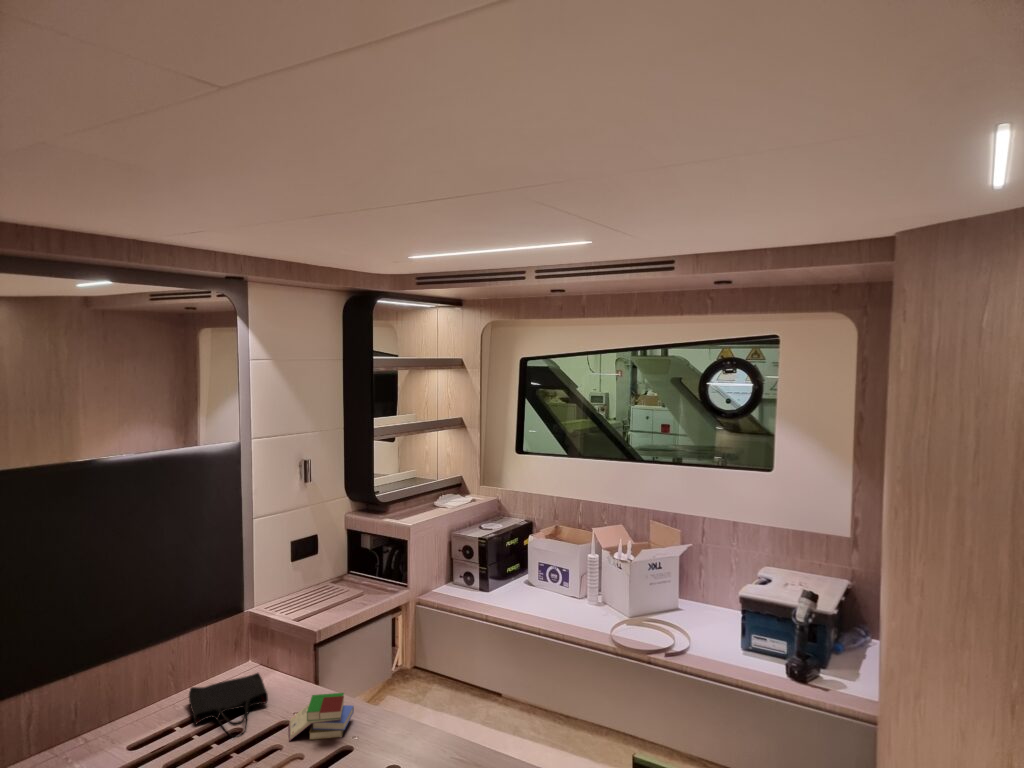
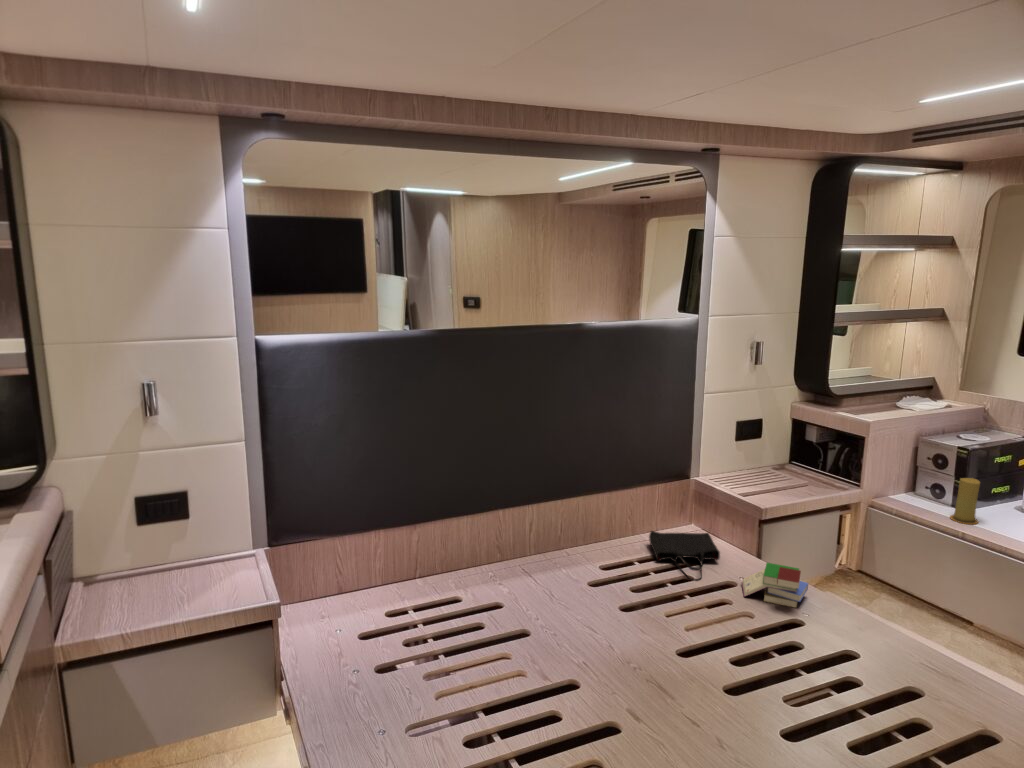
candle: none [478,563,499,604] -> present [950,478,980,524]

